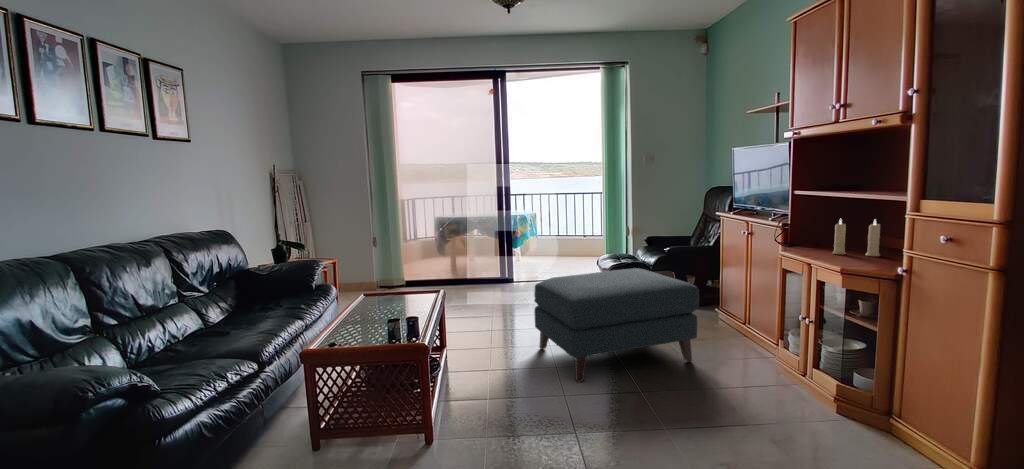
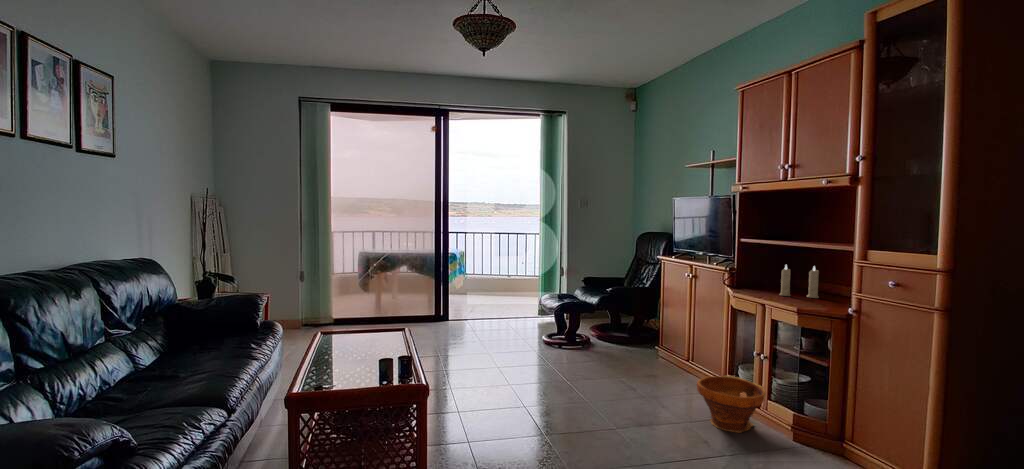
ottoman: present [534,268,699,383] -> none [501,308,662,422]
planter: none [730,341,807,402] -> present [697,376,766,433]

